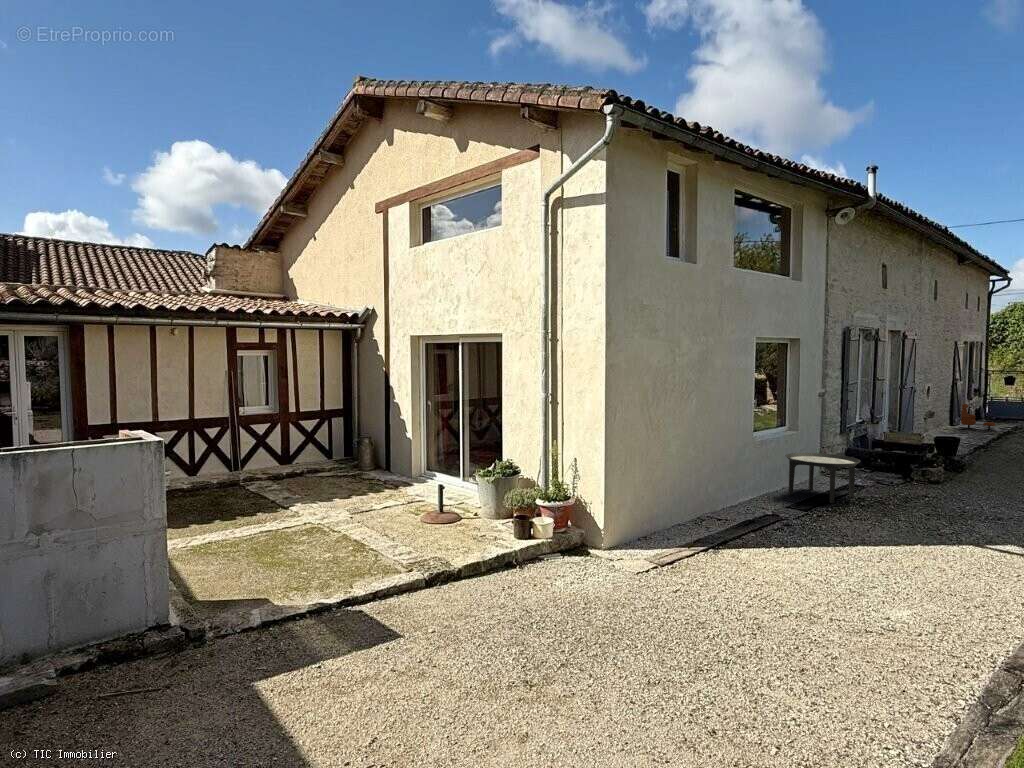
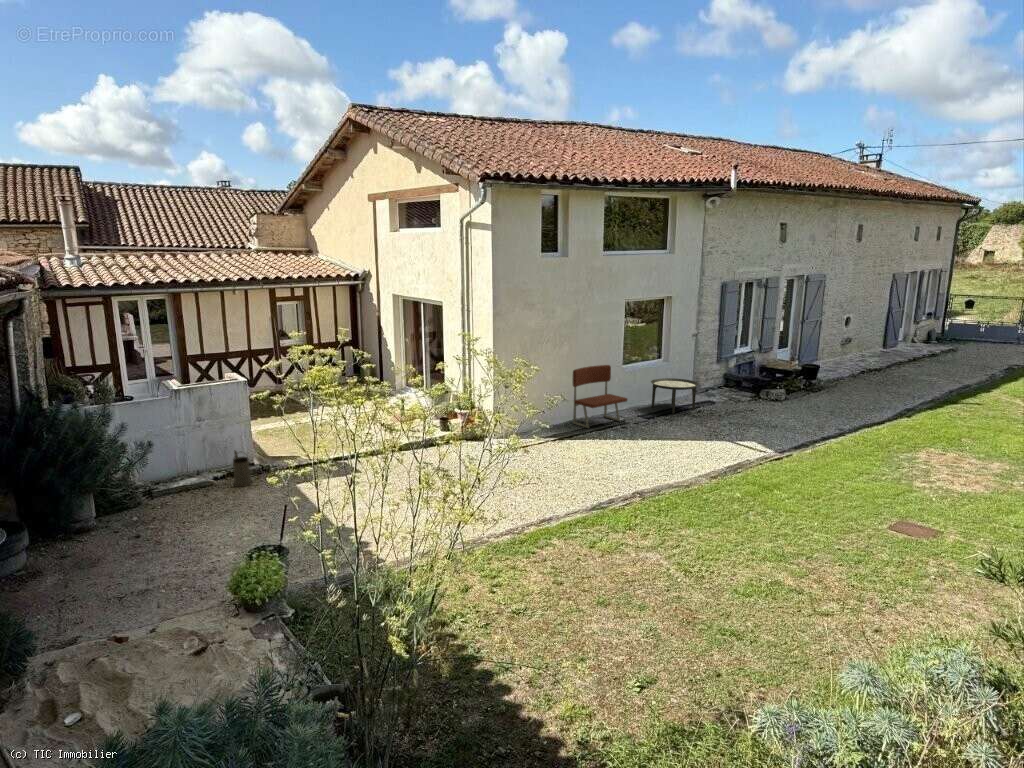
lounge chair: present [961,404,996,432] -> none [886,331,914,356]
bench: none [706,430,785,529] -> present [573,365,627,428]
watering can: none [110,597,157,691] -> present [233,450,252,487]

